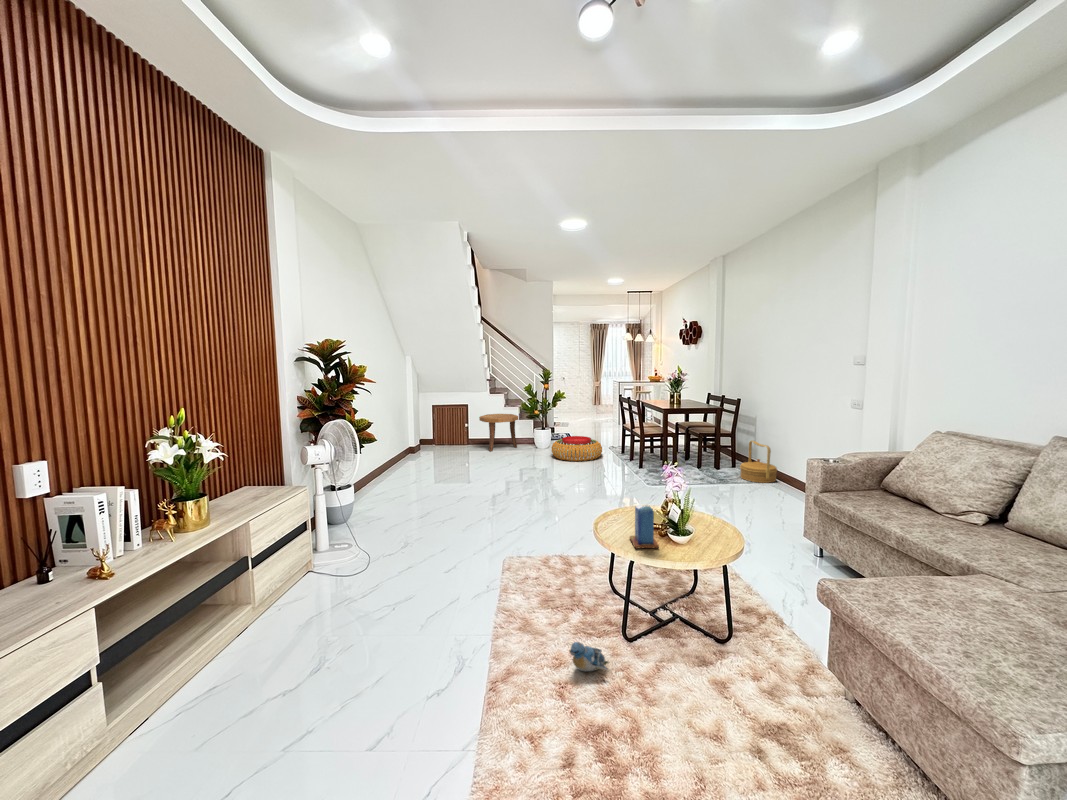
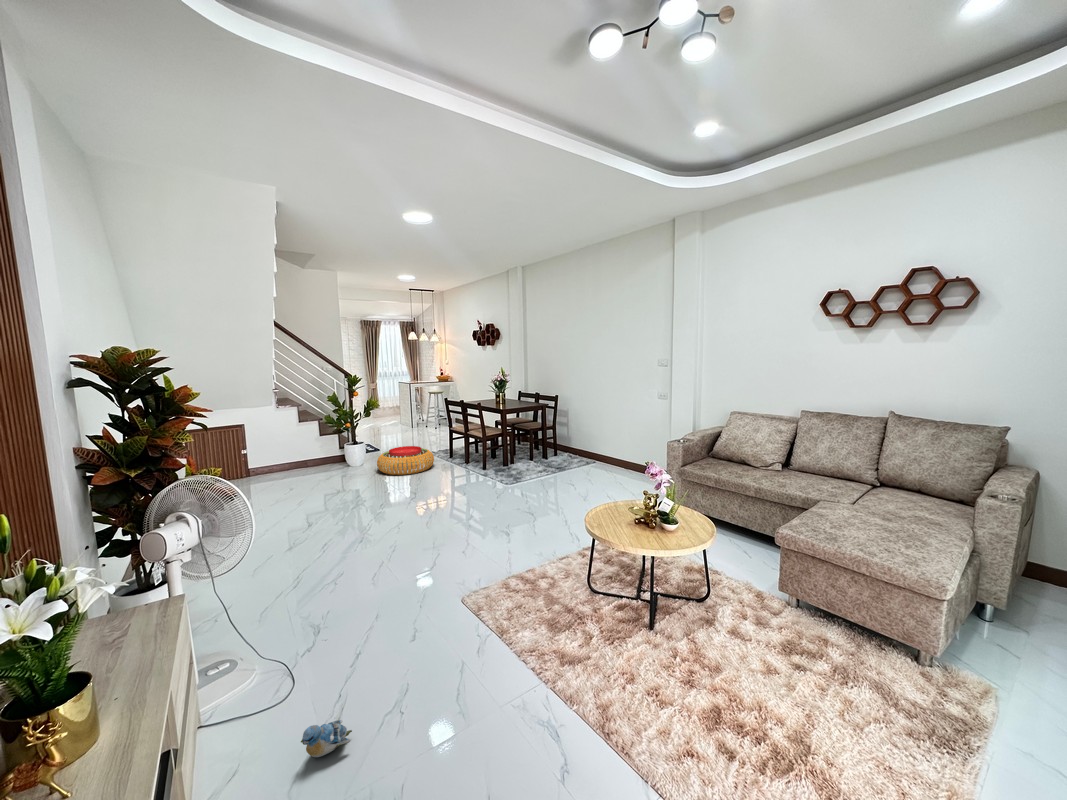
side table: present [479,414,518,451] -> none [268,430,322,480]
woven basket: present [740,440,777,483] -> none [569,431,598,466]
candle: present [630,501,659,549] -> none [638,497,669,542]
plush toy: present [569,642,609,671] -> present [301,720,352,757]

